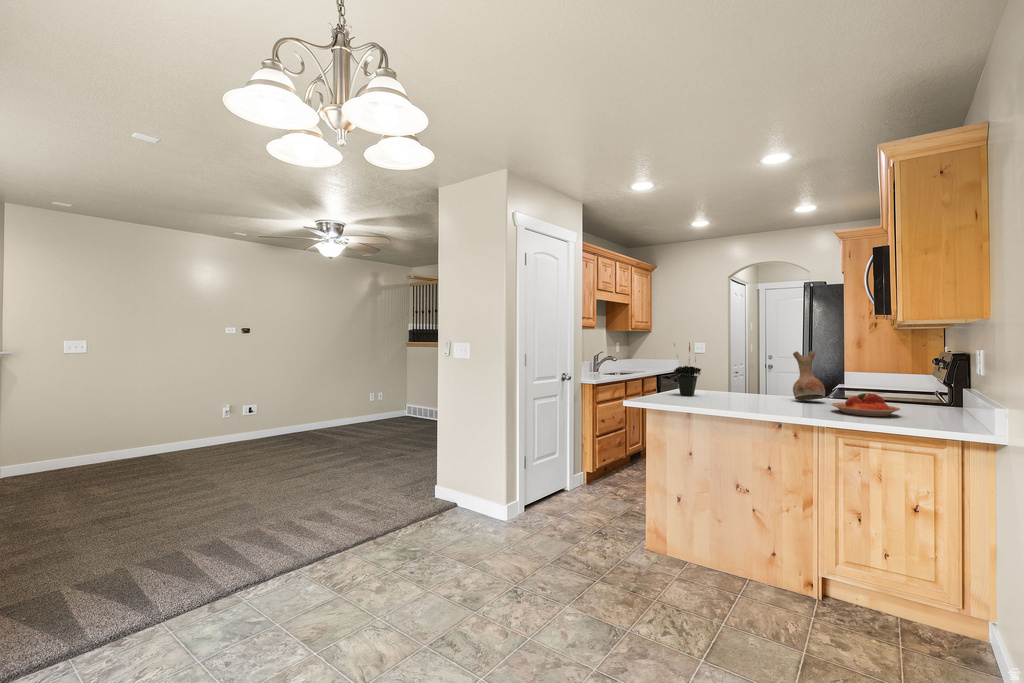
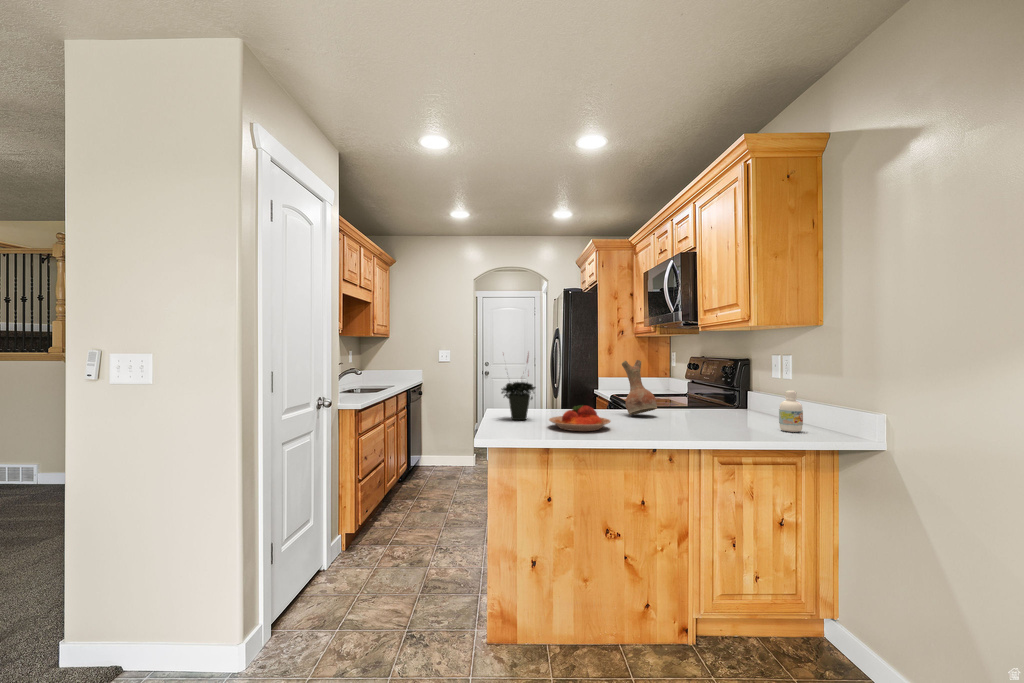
bottle: none [927,382,955,423] -> present [779,390,803,432]
plate: present [831,393,900,416] -> present [549,405,611,431]

